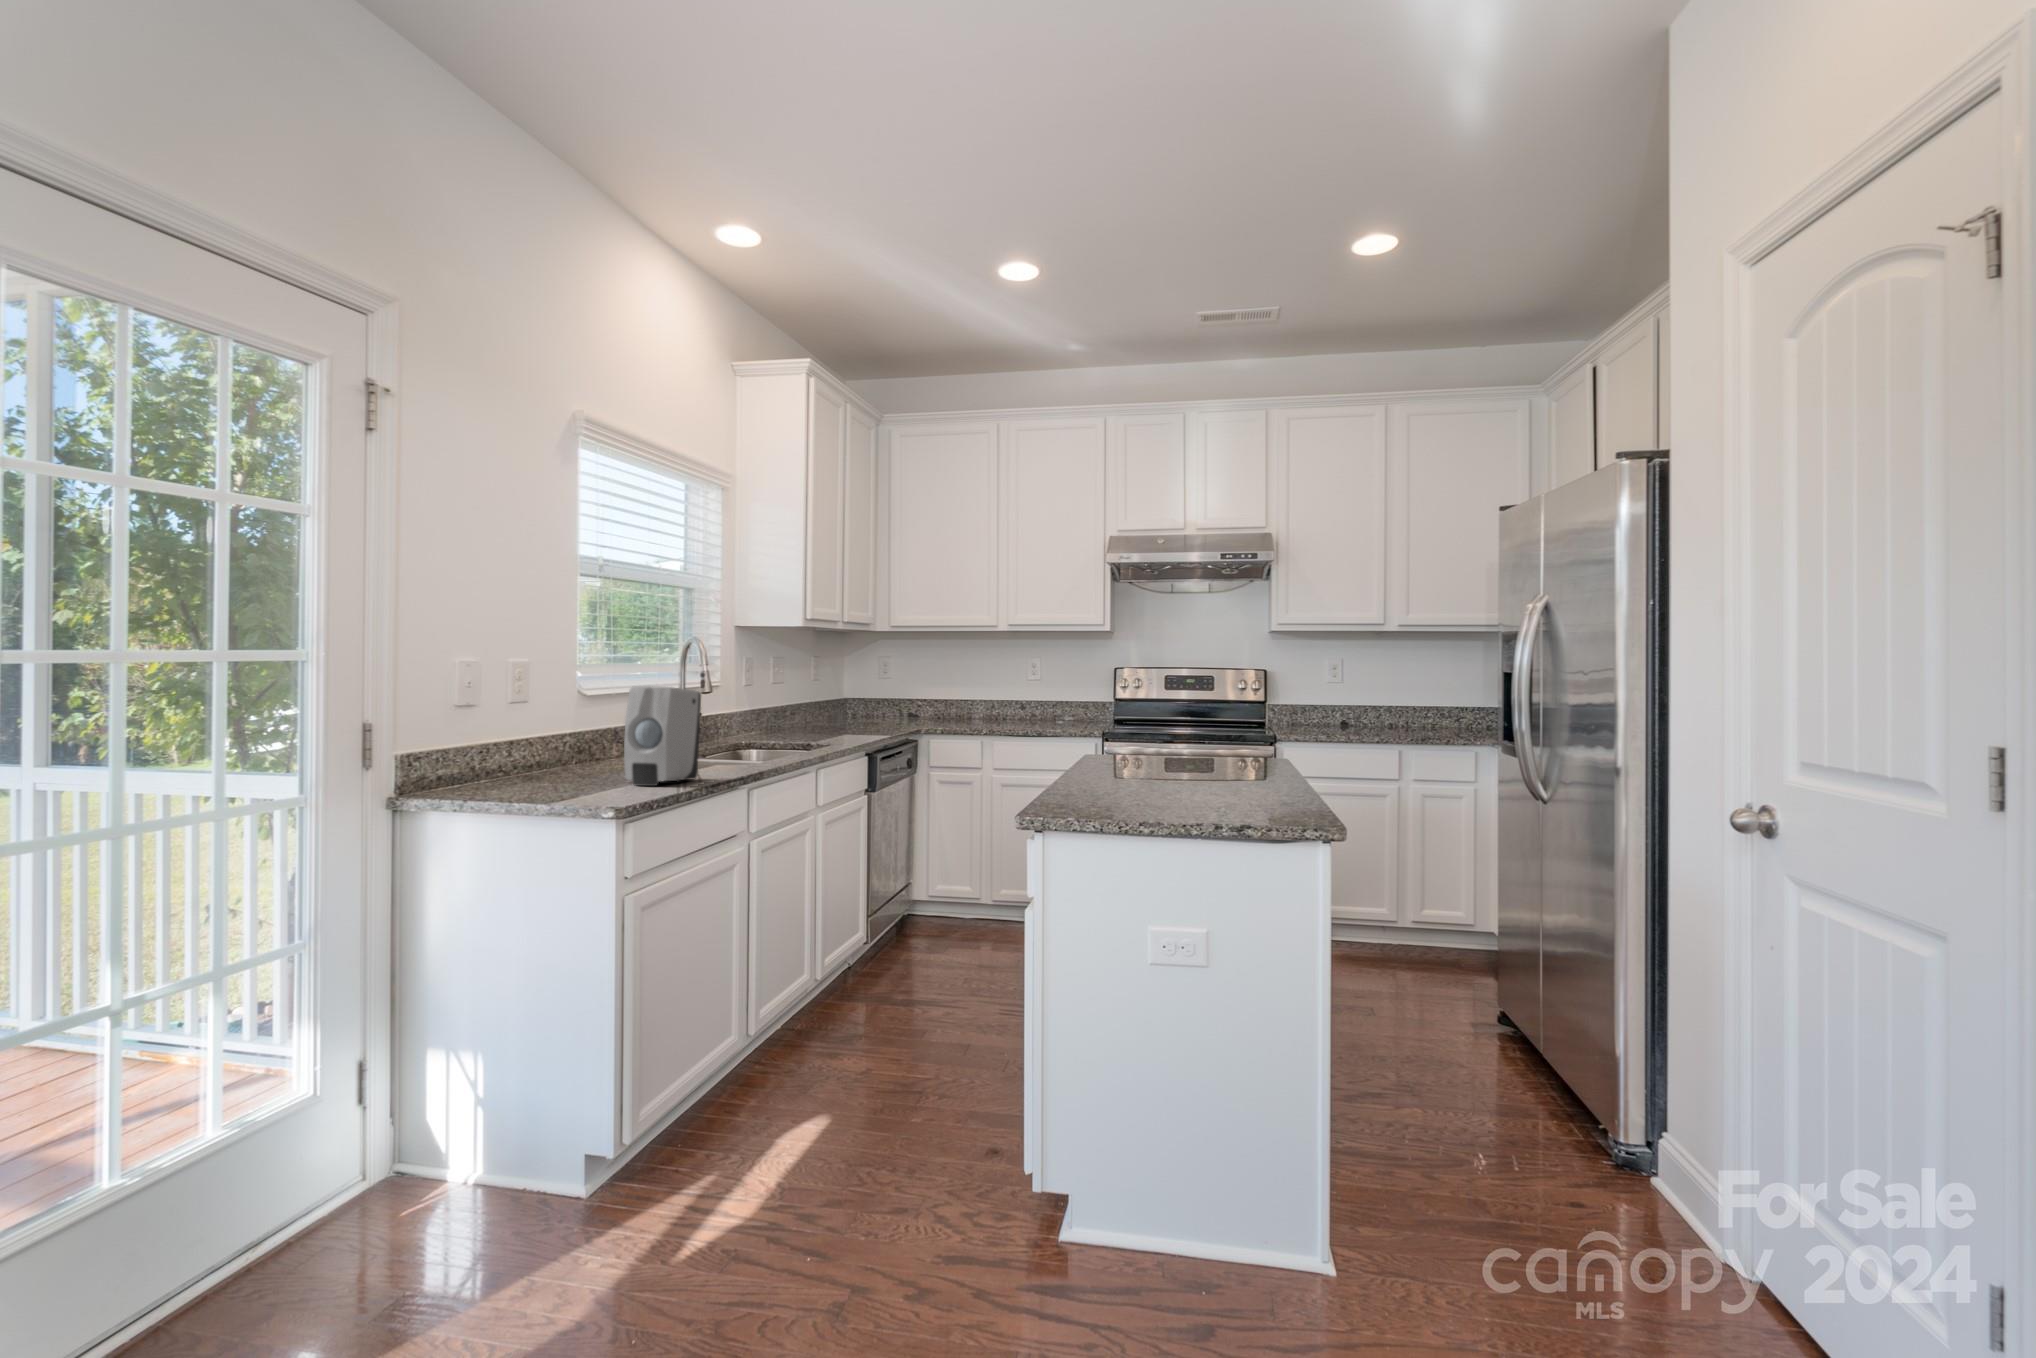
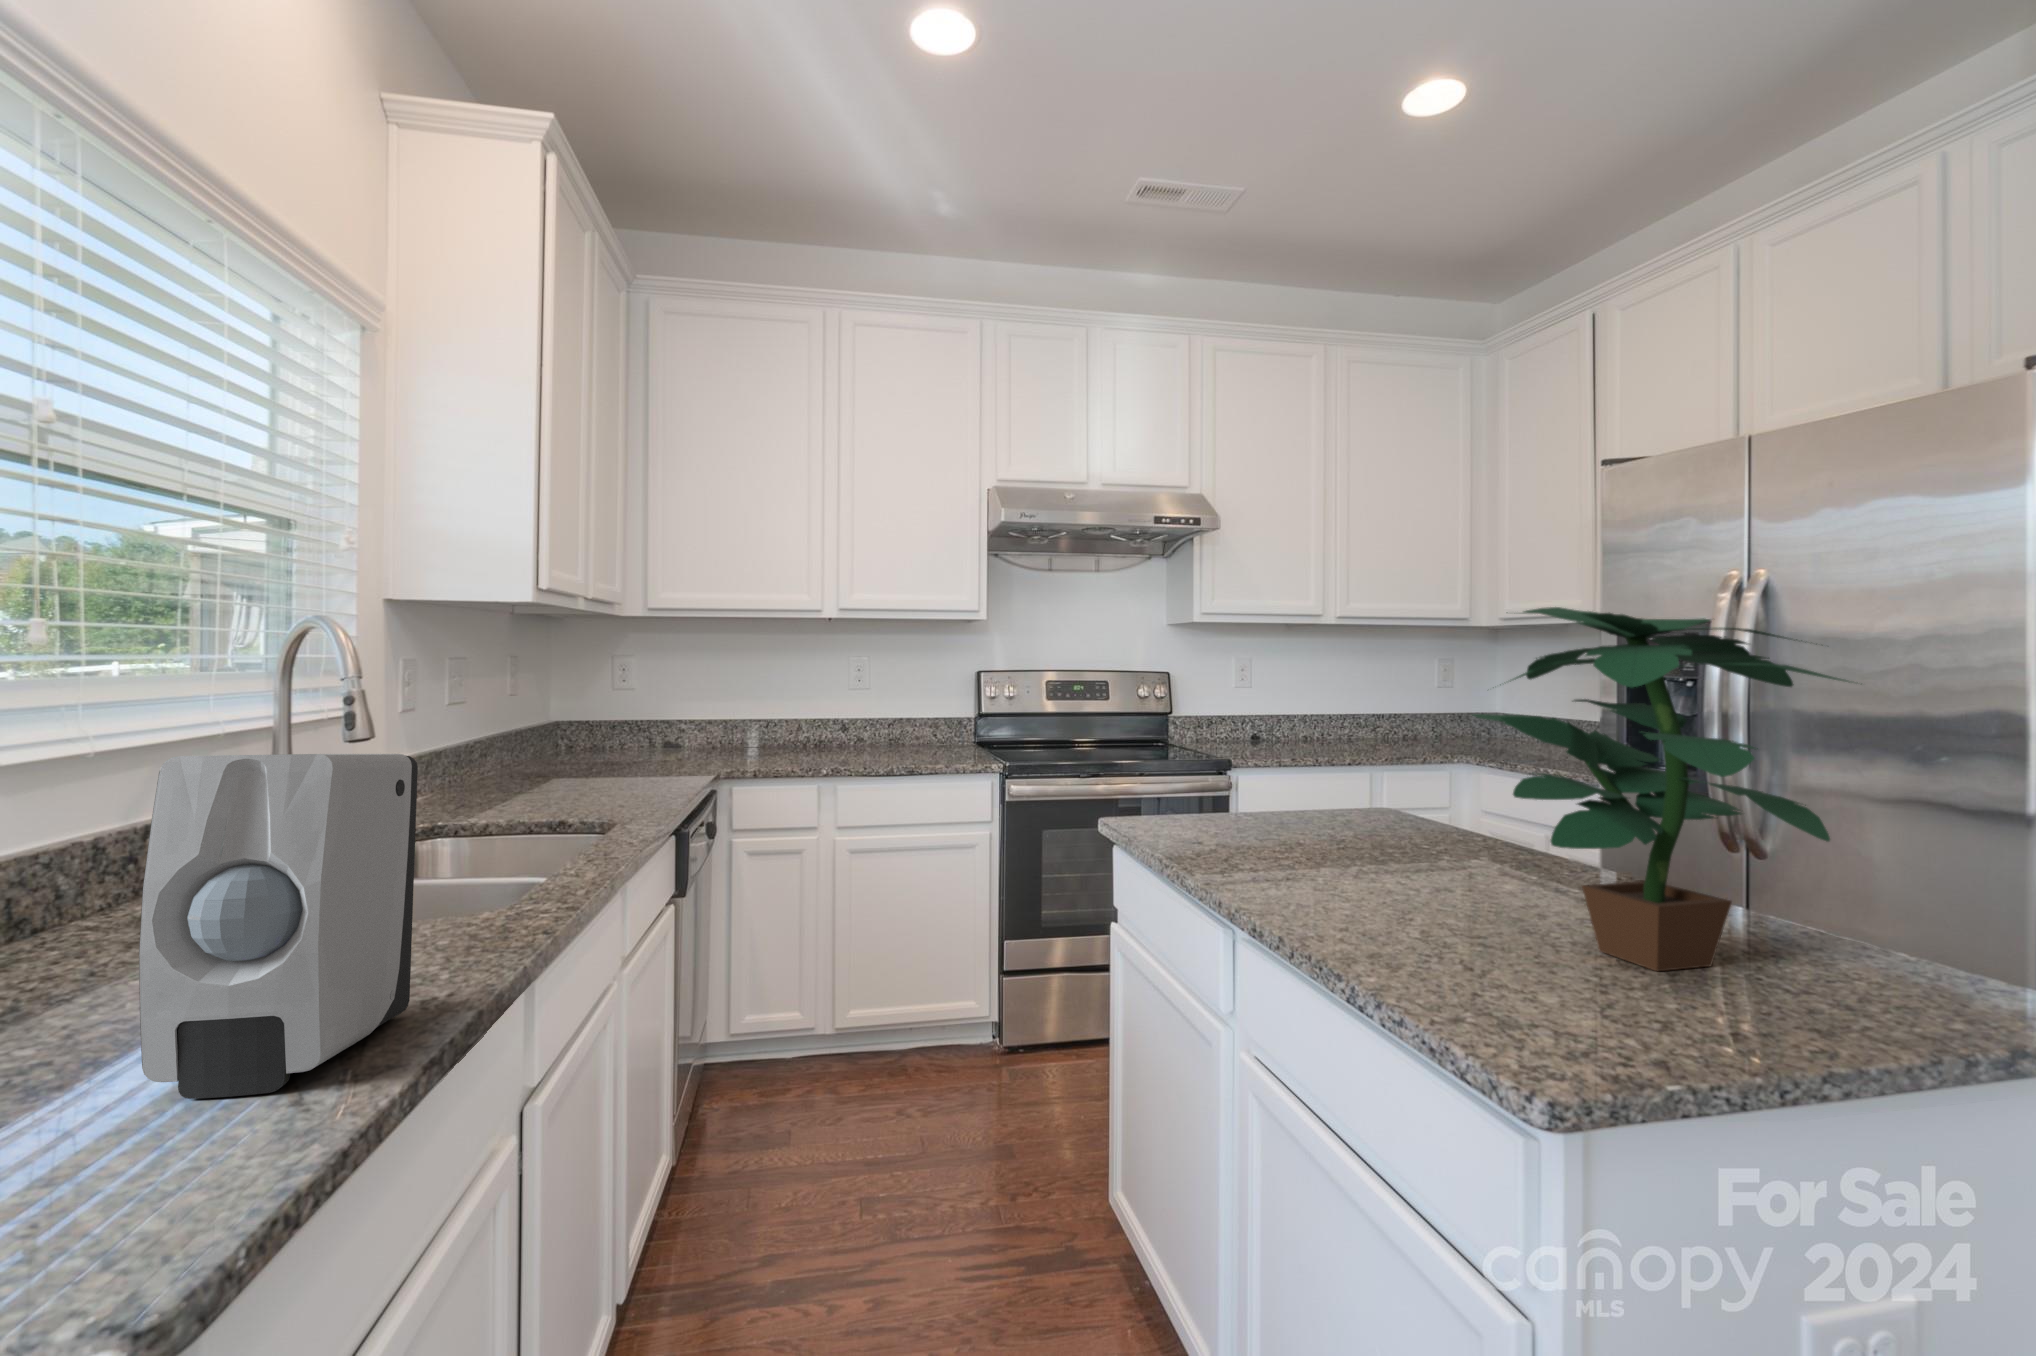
potted plant: none [1091,635,1232,797] -> present [1473,607,1848,971]

